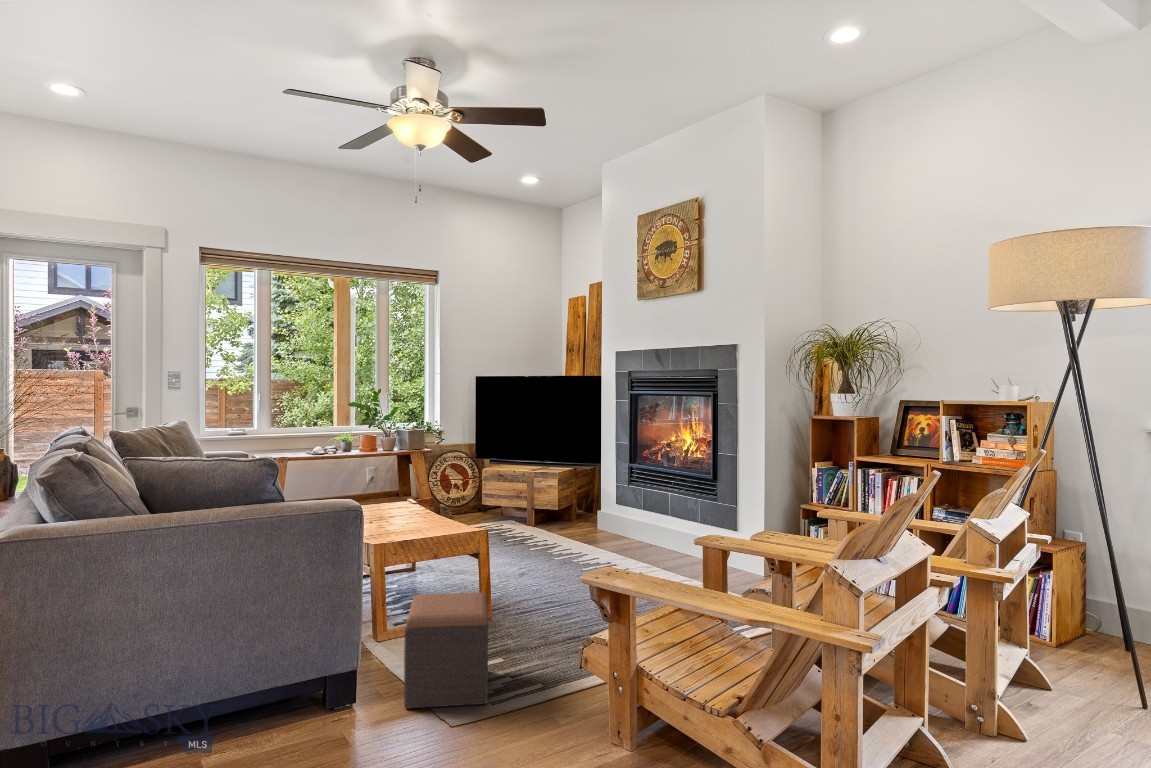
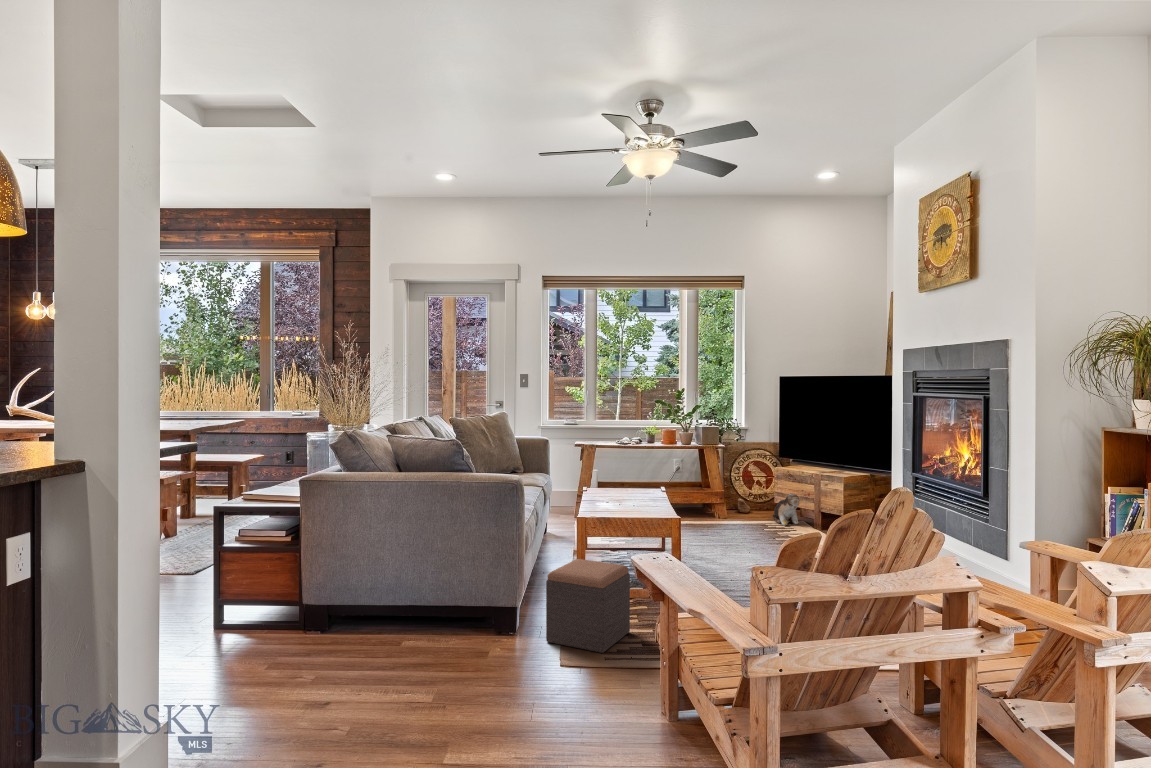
plush toy: none [482,493,520,527] -> present [773,493,801,526]

